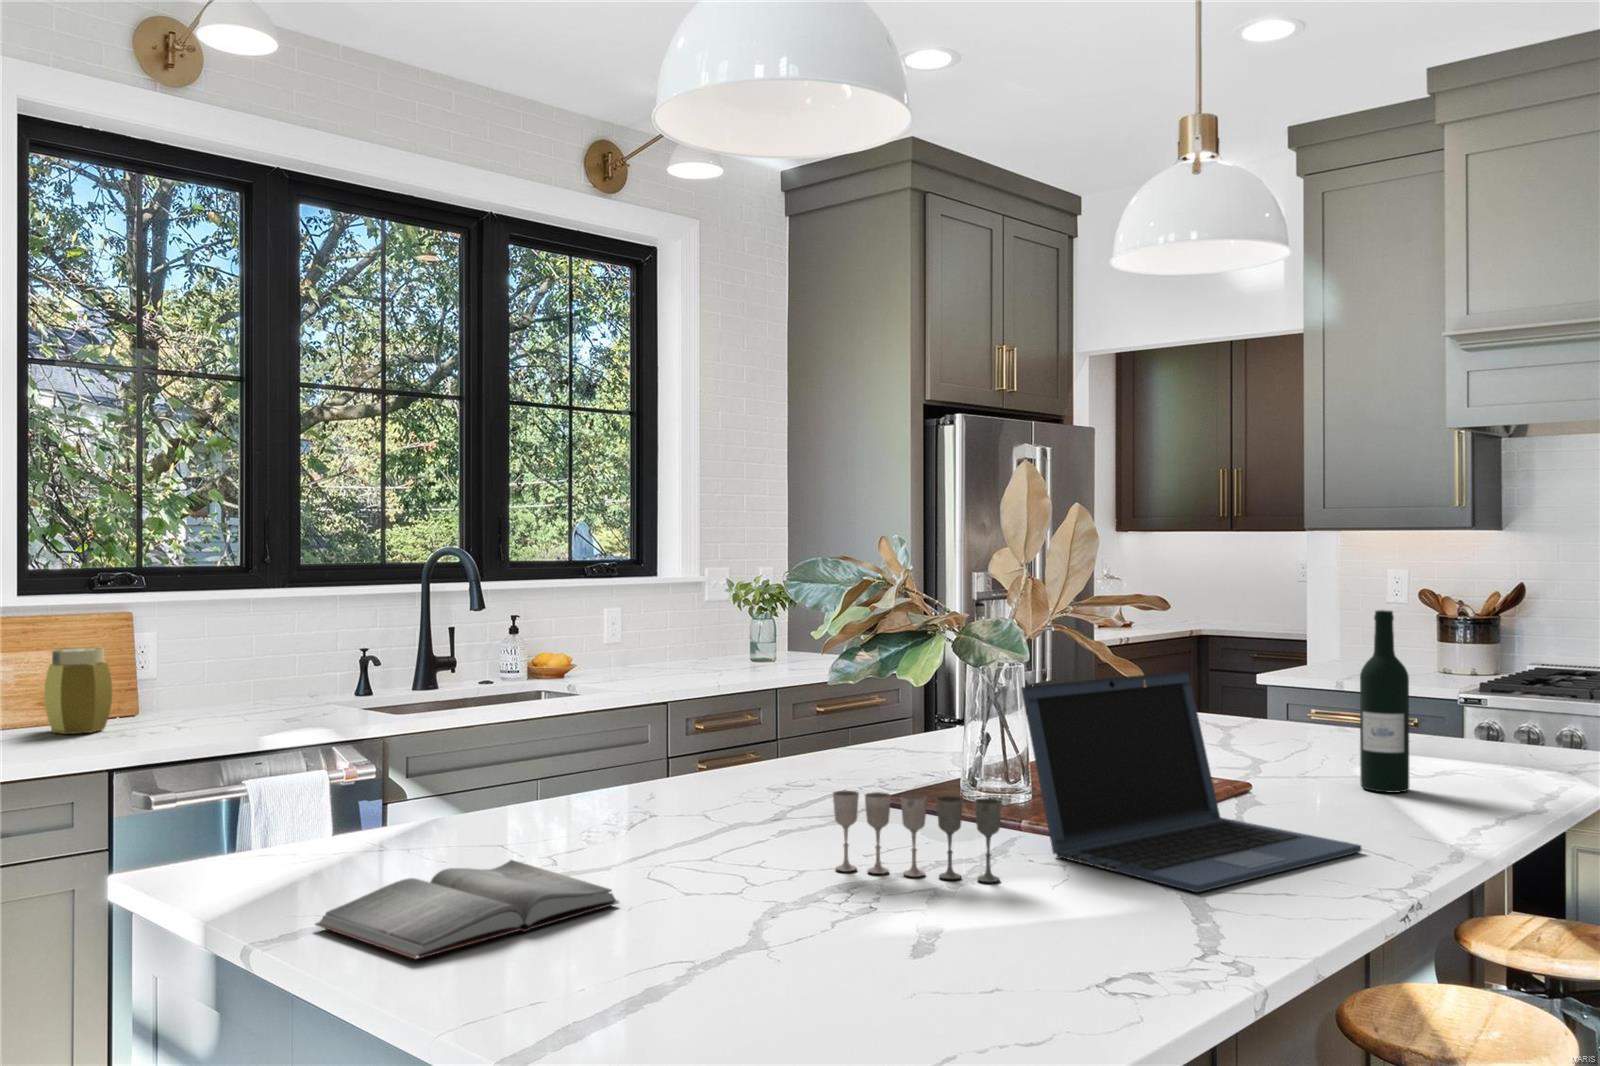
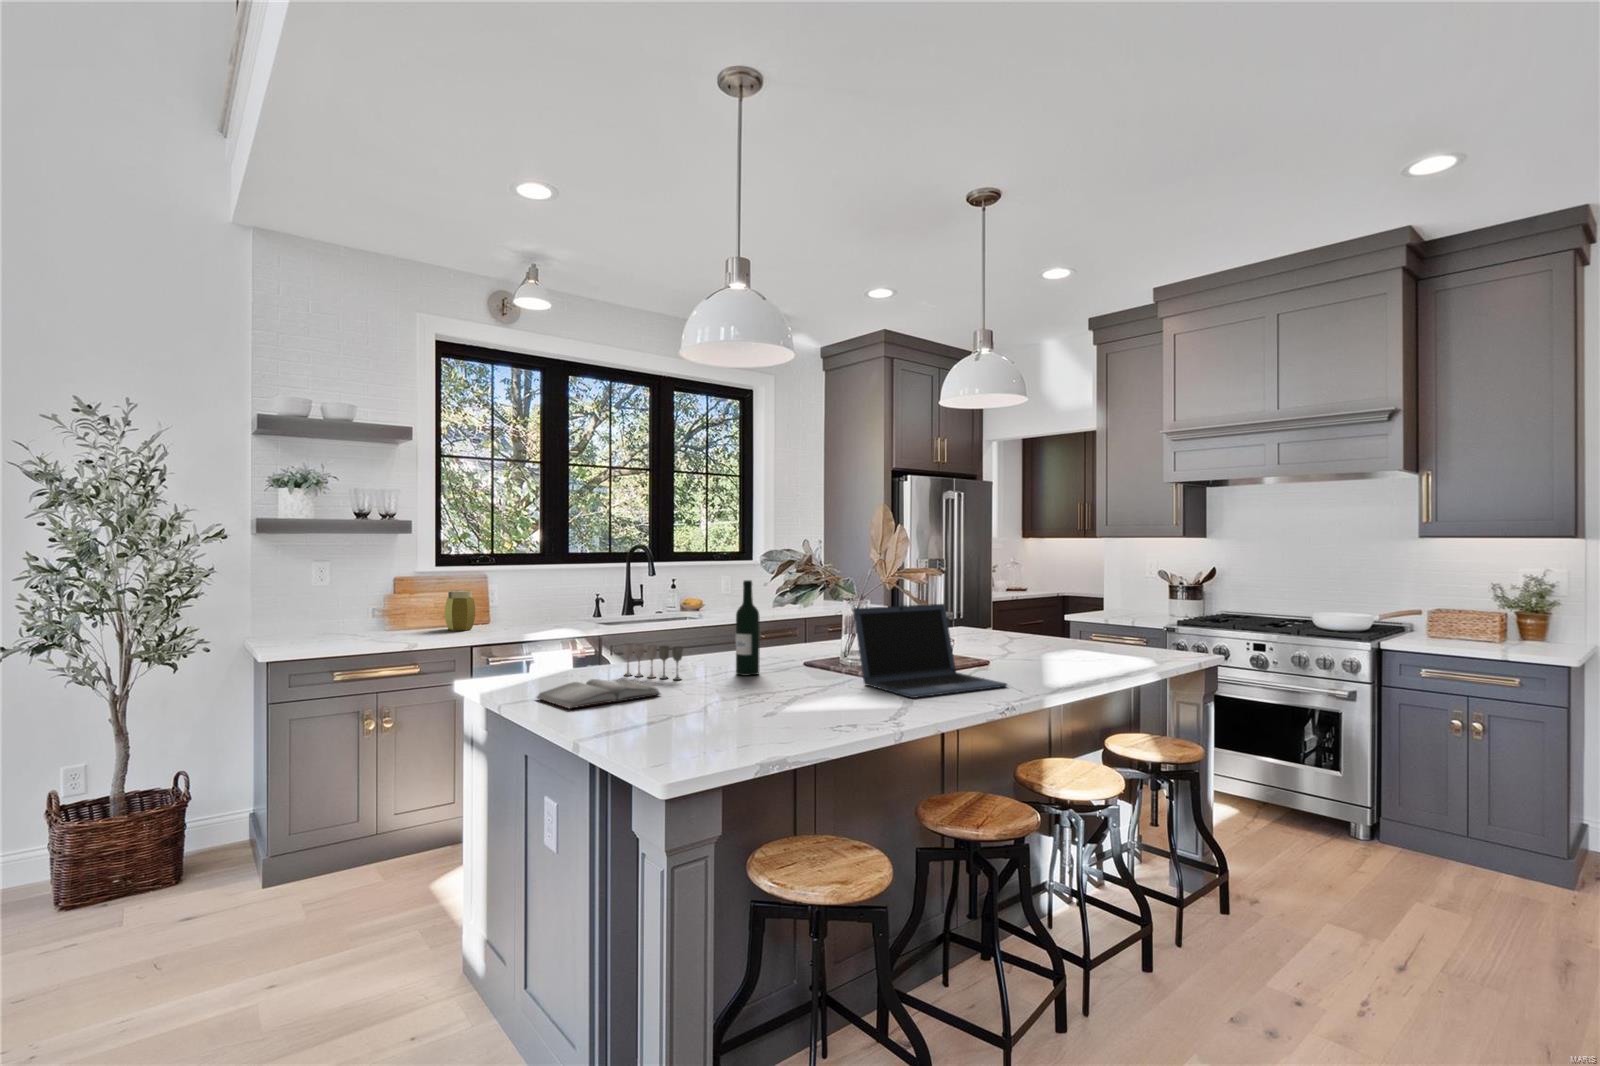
wine bottle: present [1360,610,1410,793] -> present [736,580,760,676]
wine glass: present [833,791,1002,882] -> present [623,643,683,680]

